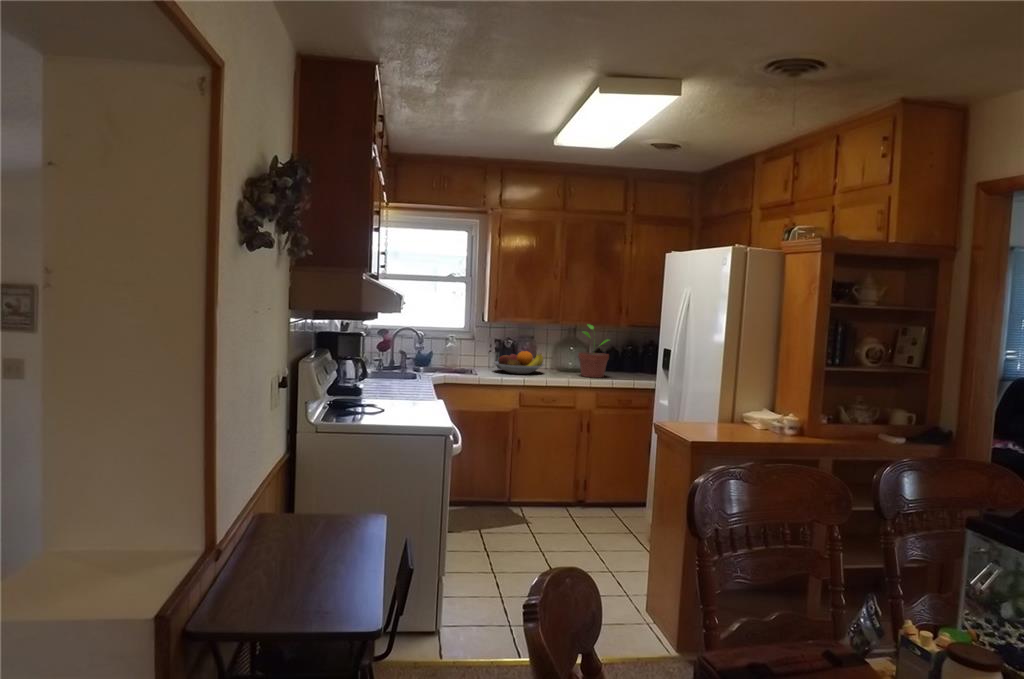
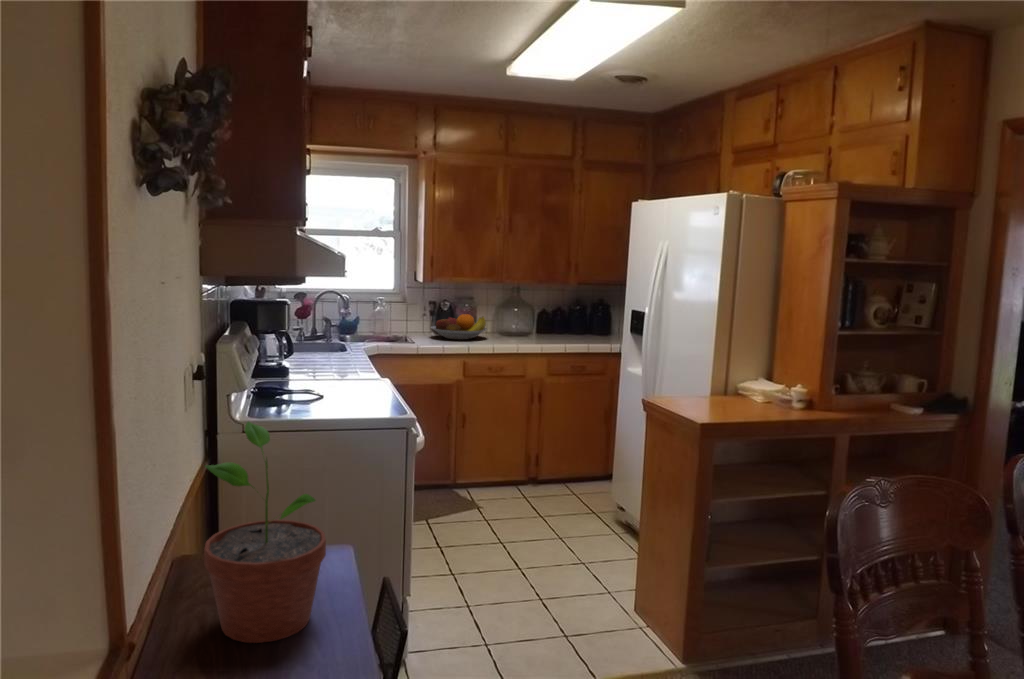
potted plant: present [578,324,609,378] -> present [204,422,326,643]

